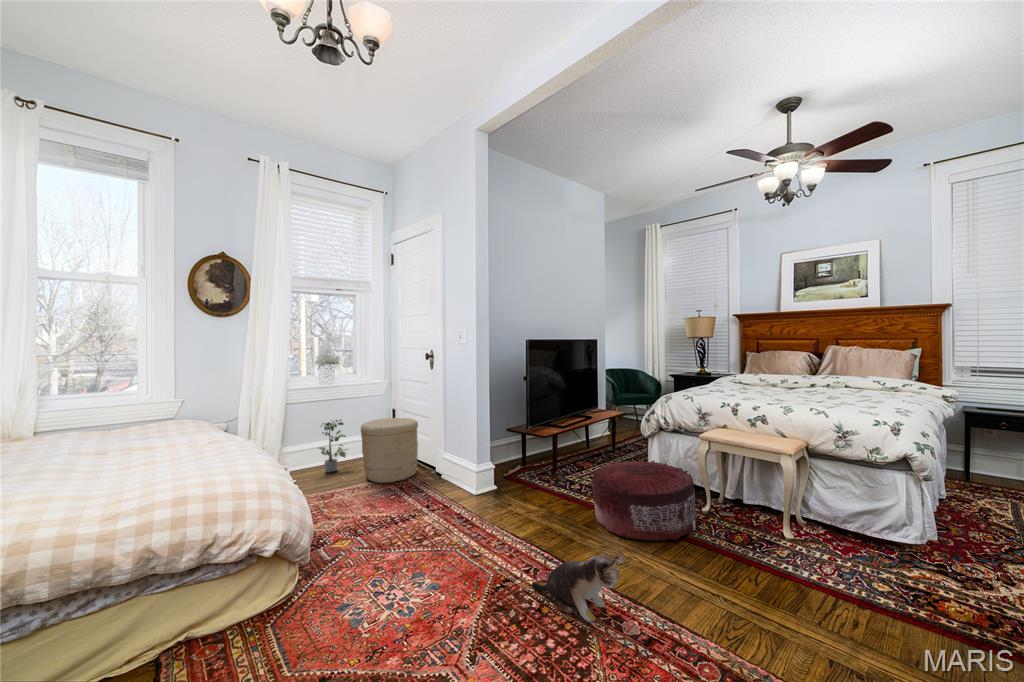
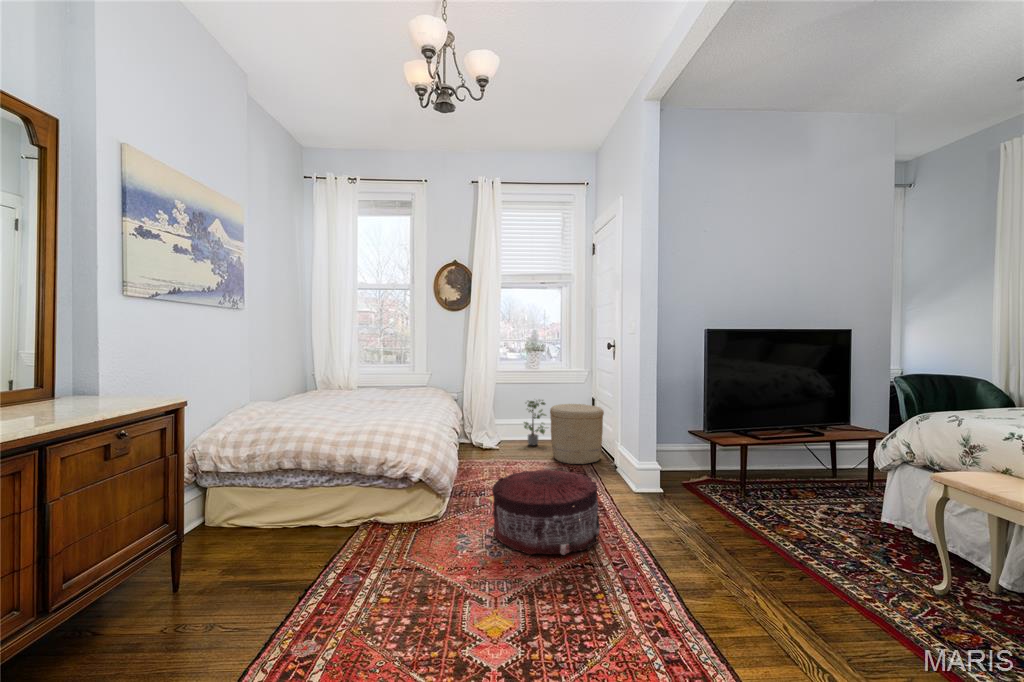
pouf: present [592,461,697,541] -> present [492,469,600,555]
plush toy: present [532,553,625,622] -> none [605,556,664,620]

